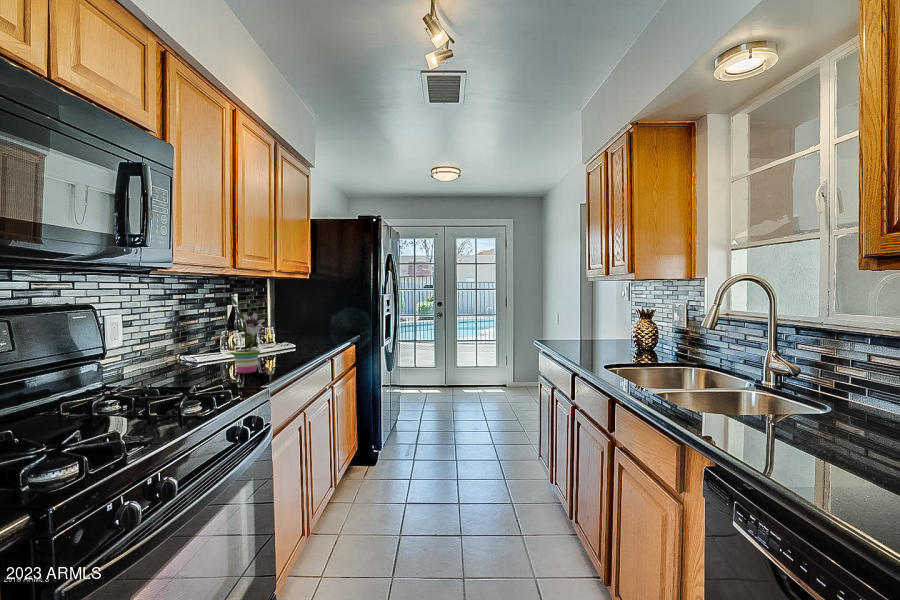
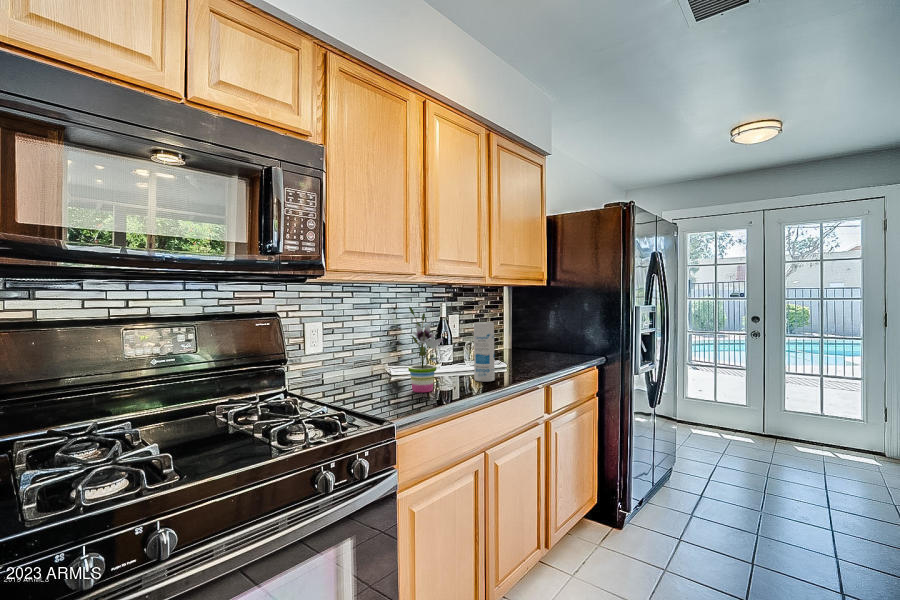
canister: none [279,311,298,361] -> present [474,322,495,382]

